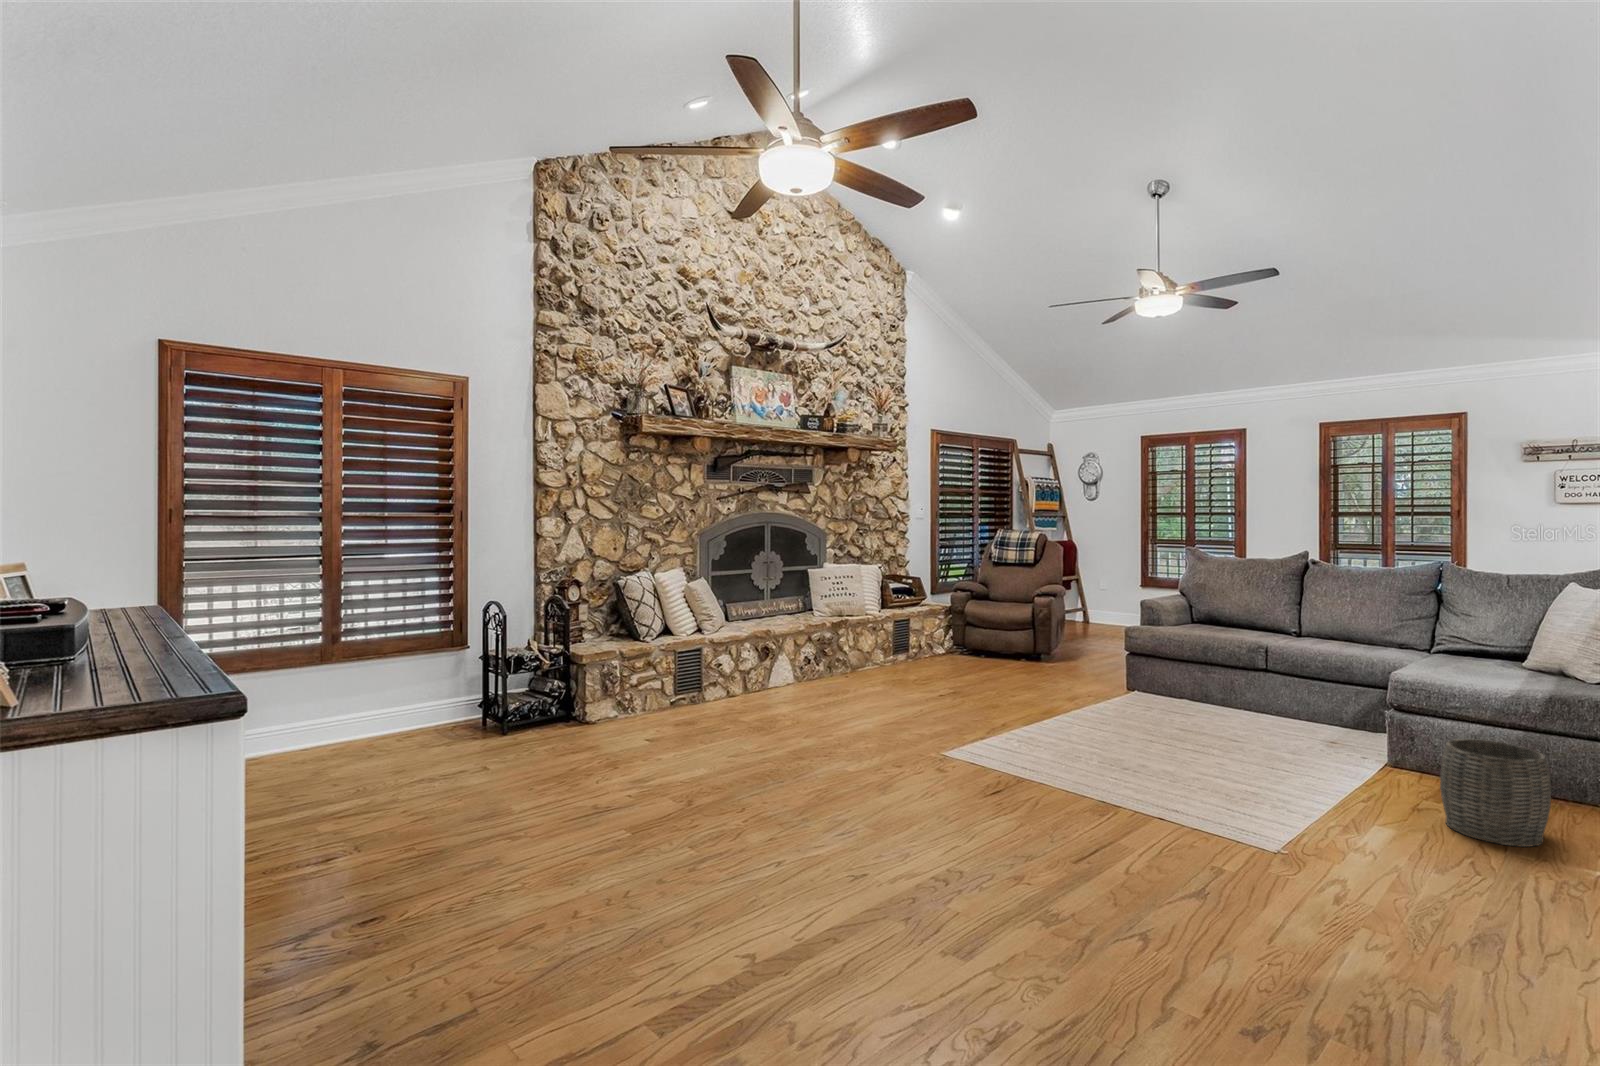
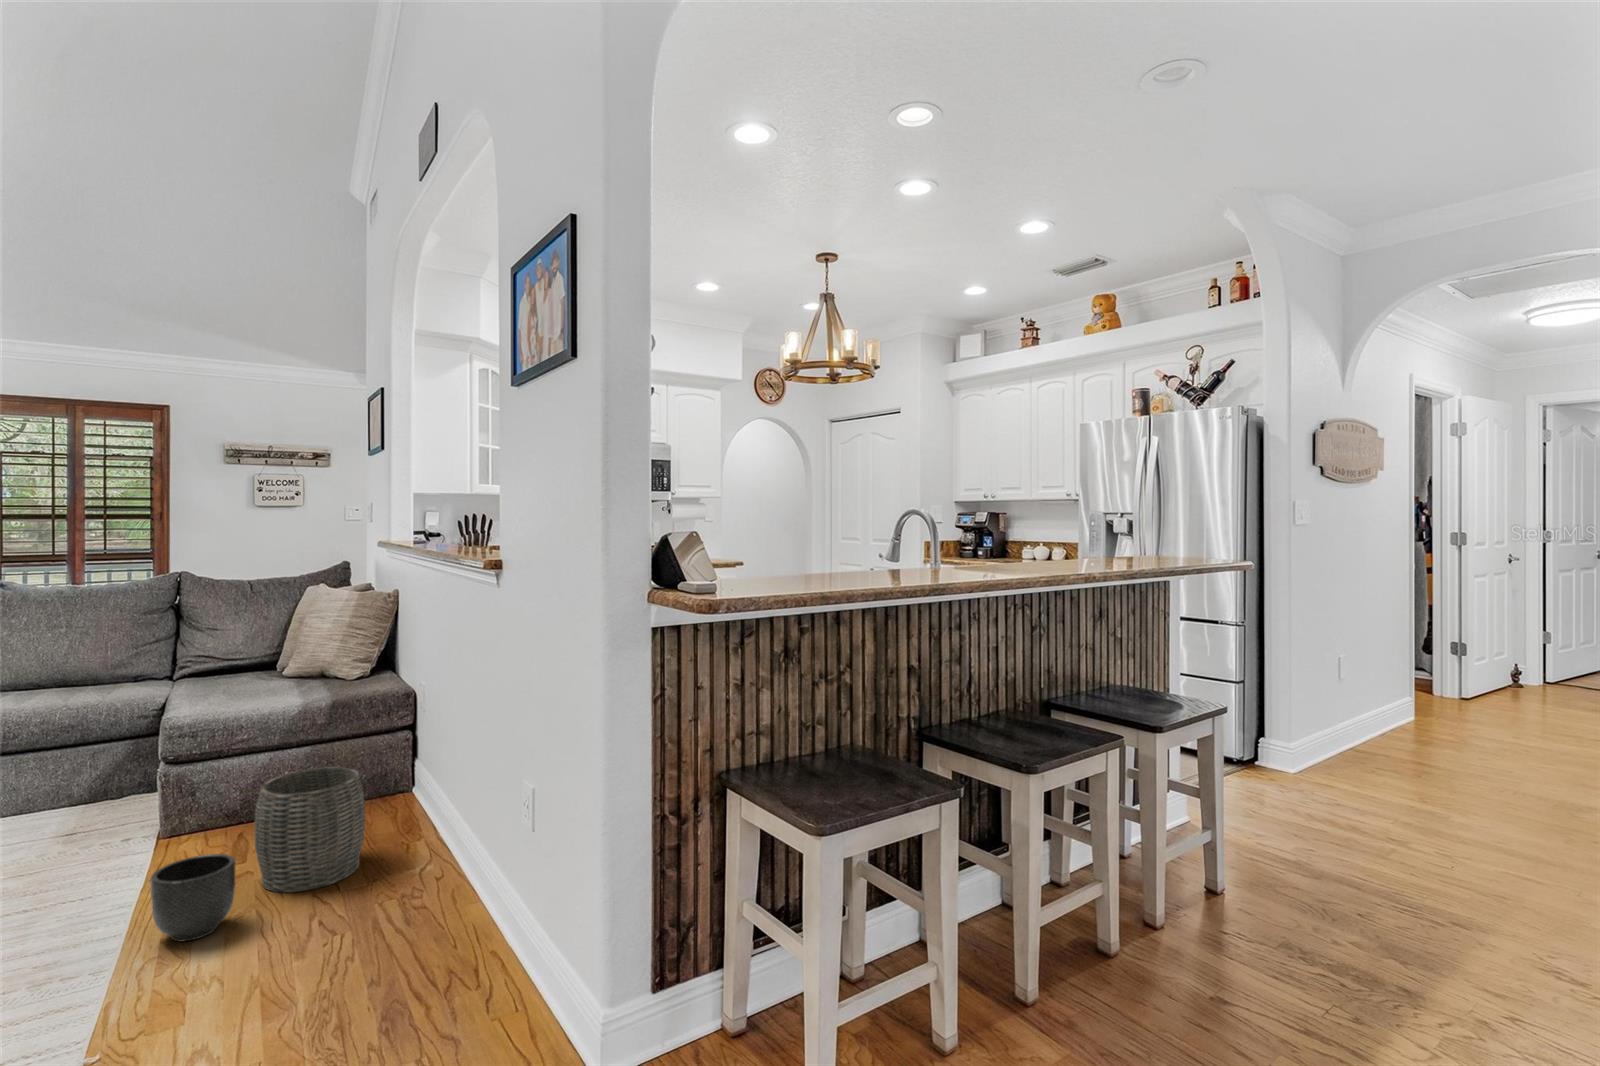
planter: none [1351,771,1413,832] -> present [150,854,236,941]

